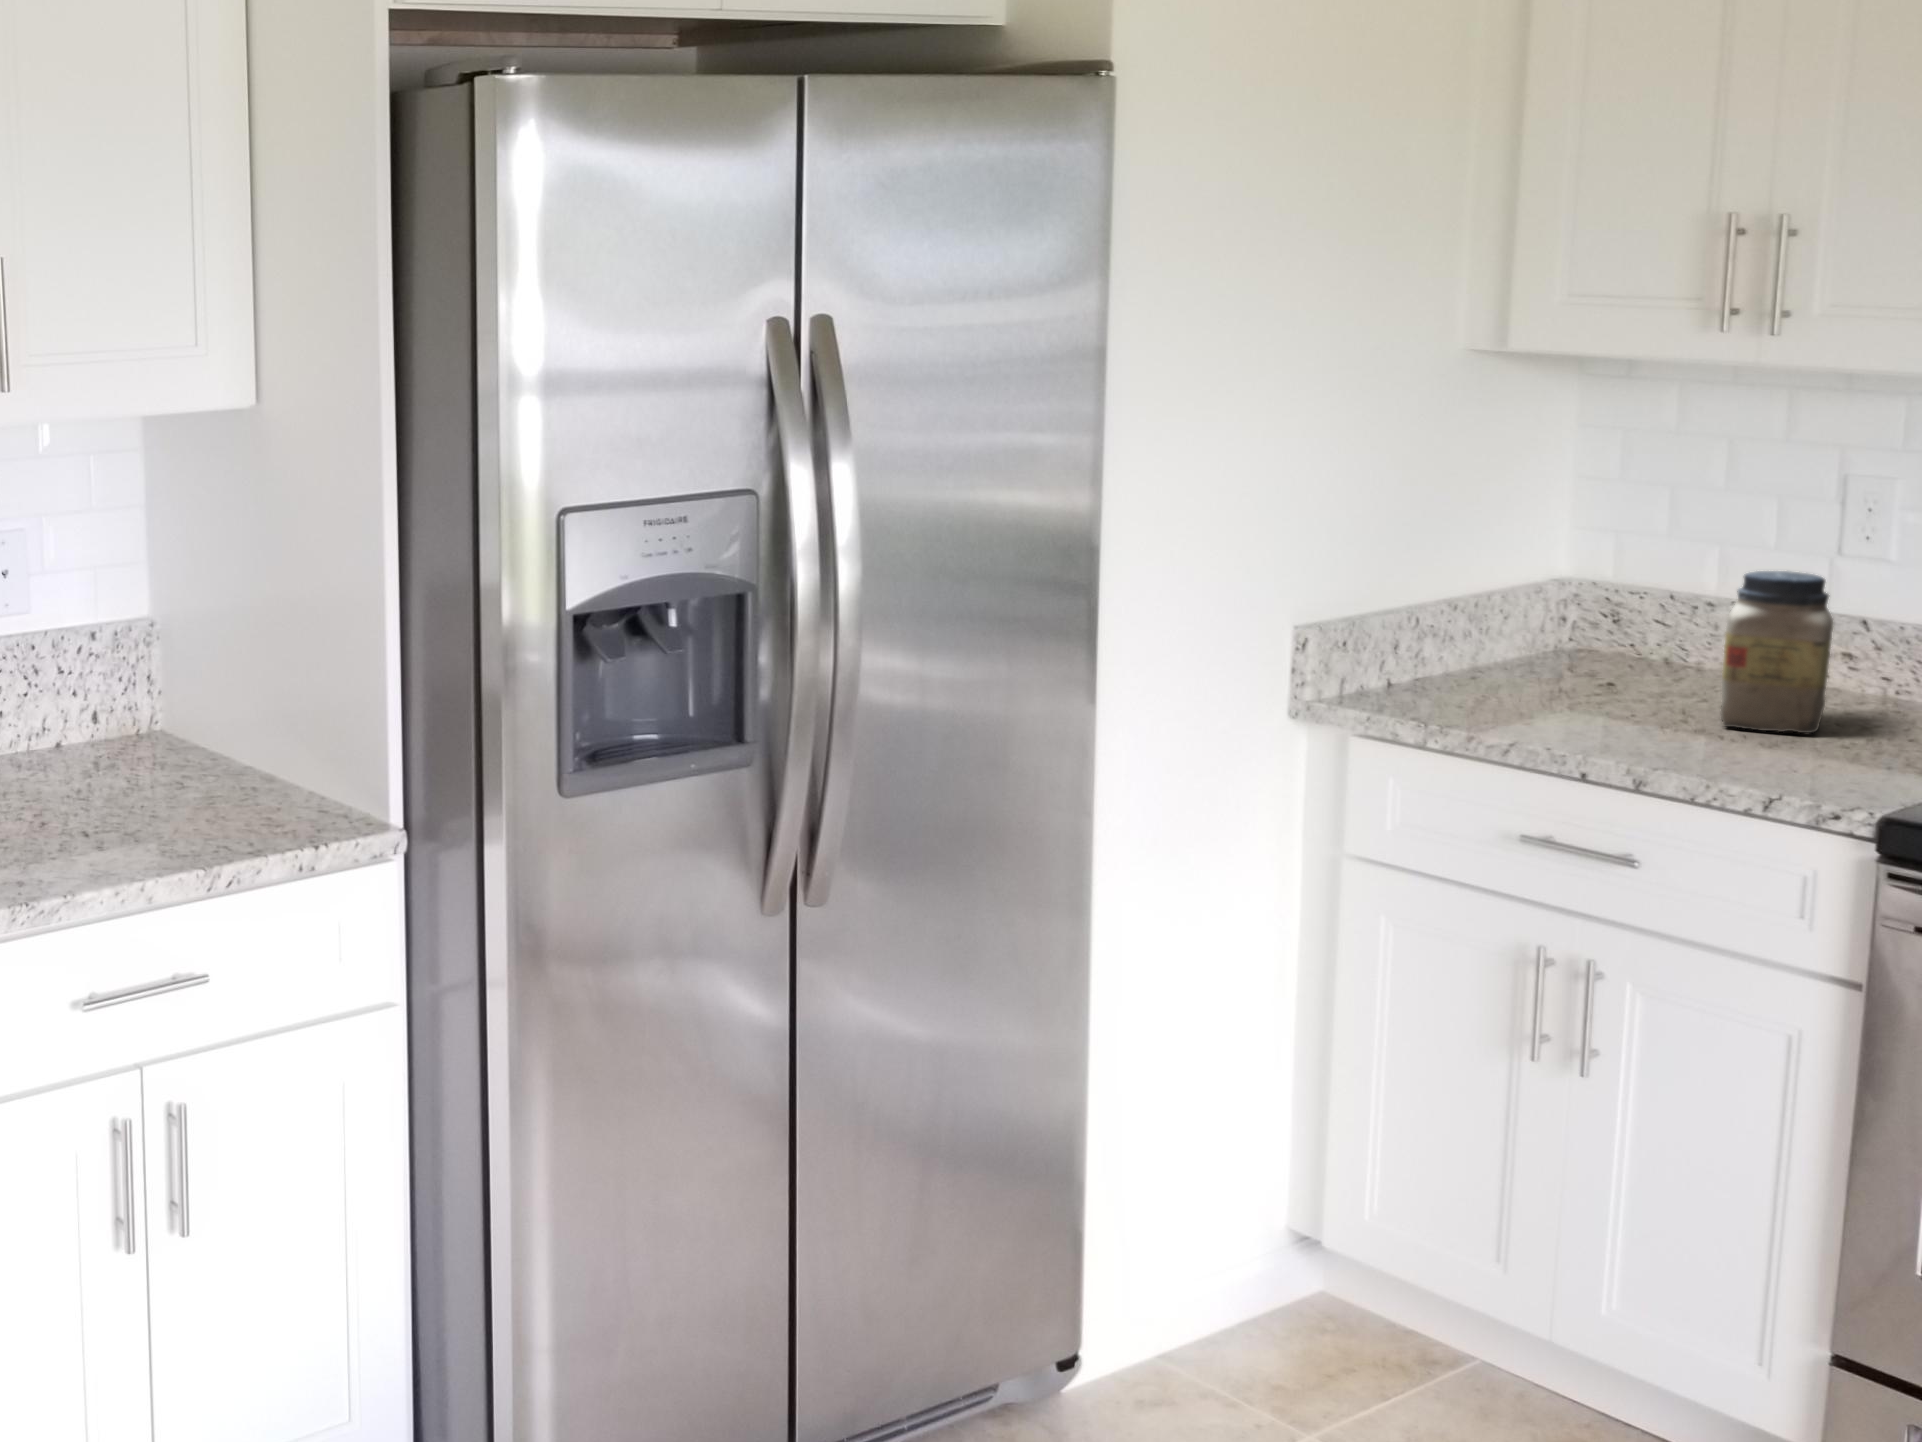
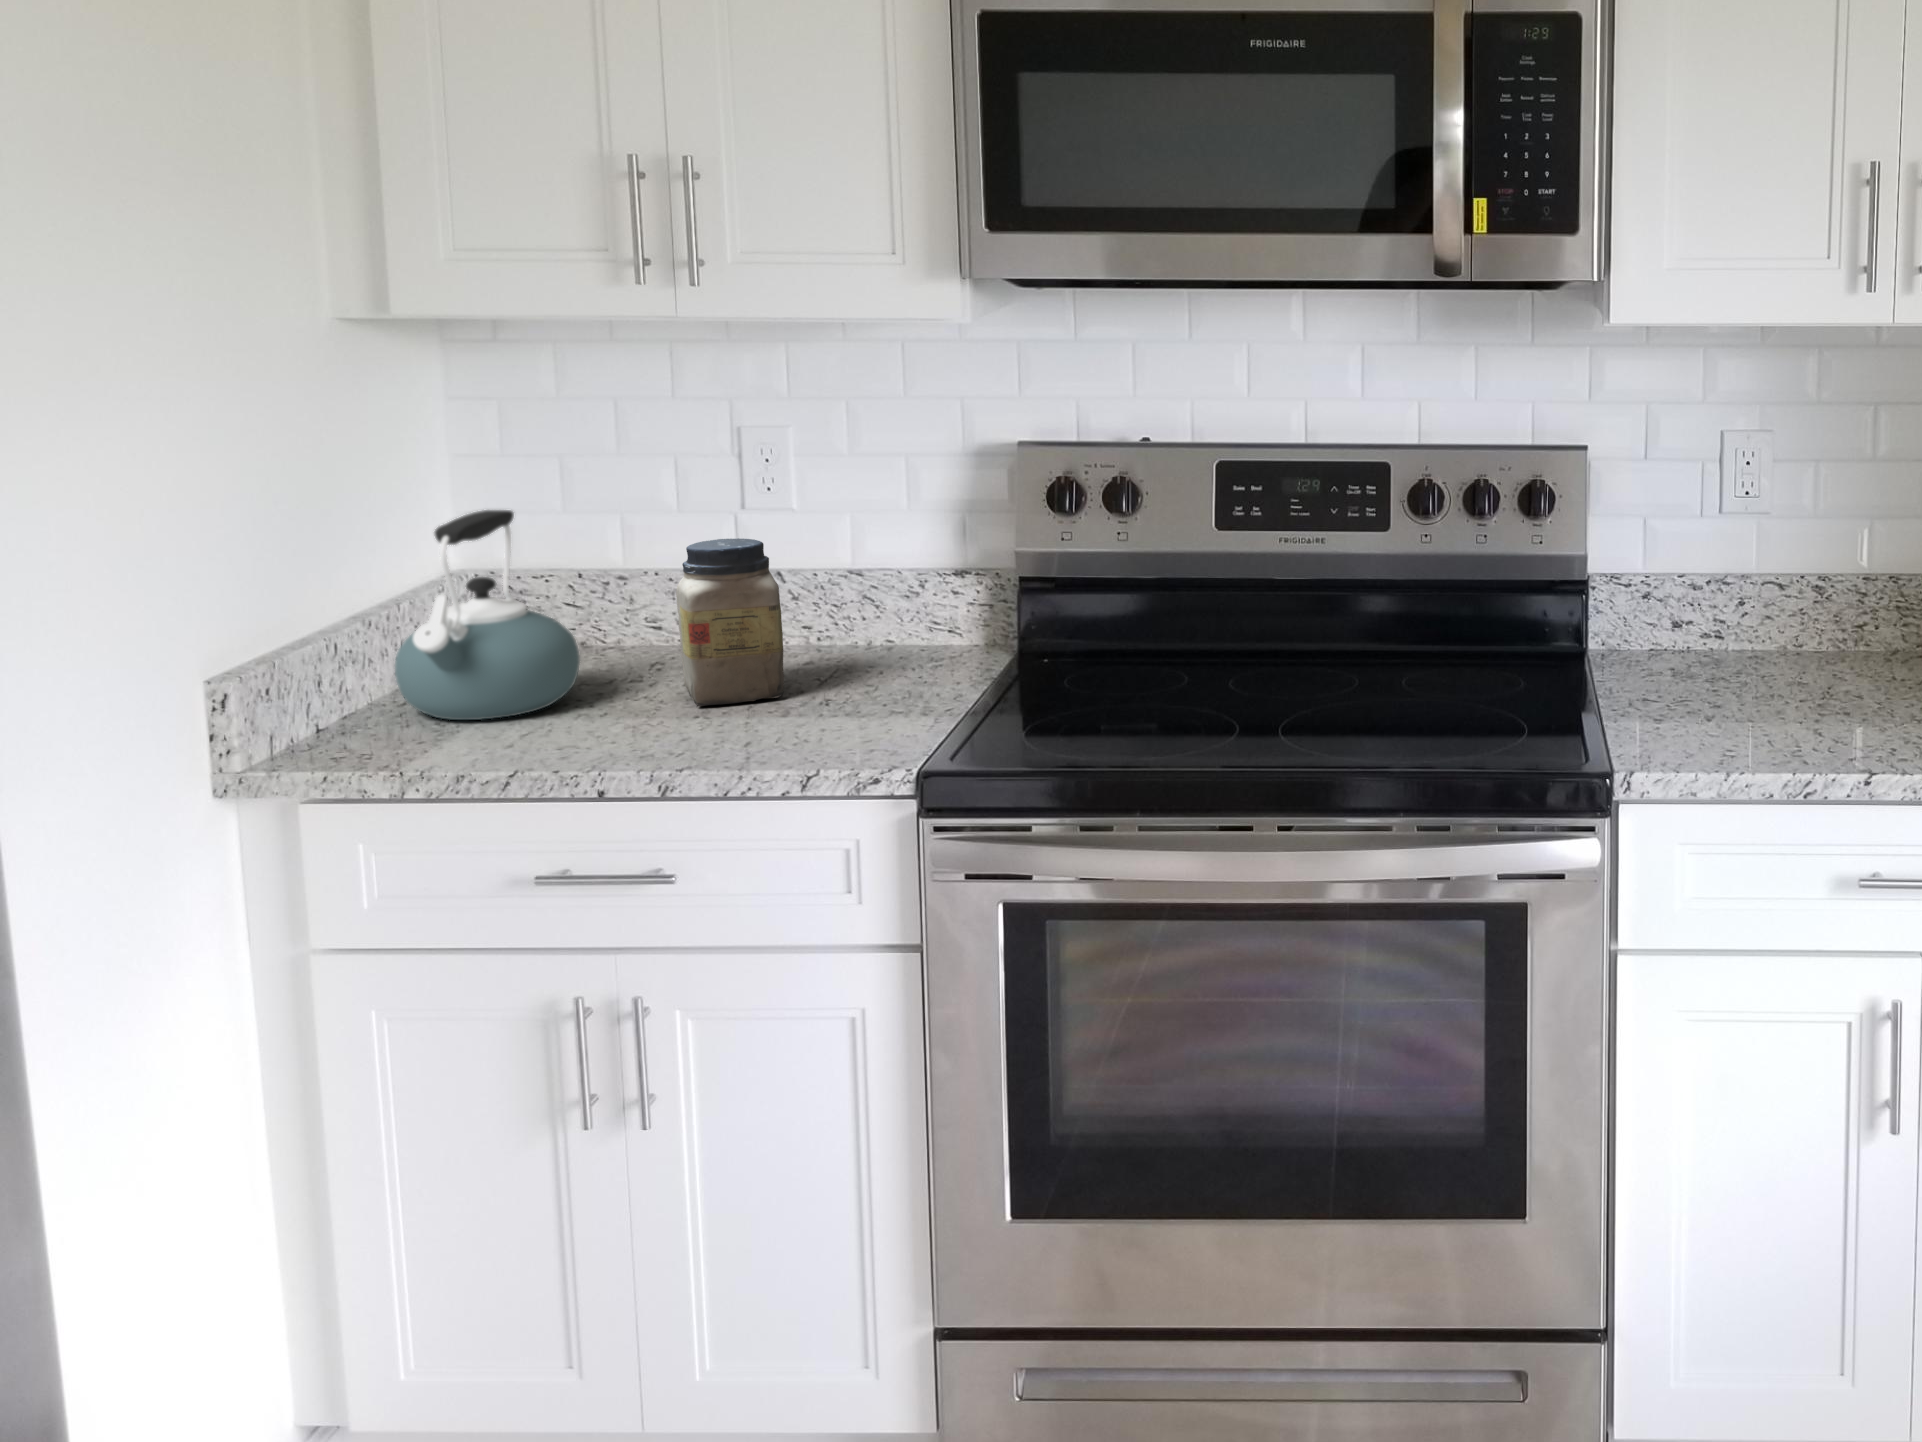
kettle: none [1463,517,1630,703] -> present [395,510,580,720]

